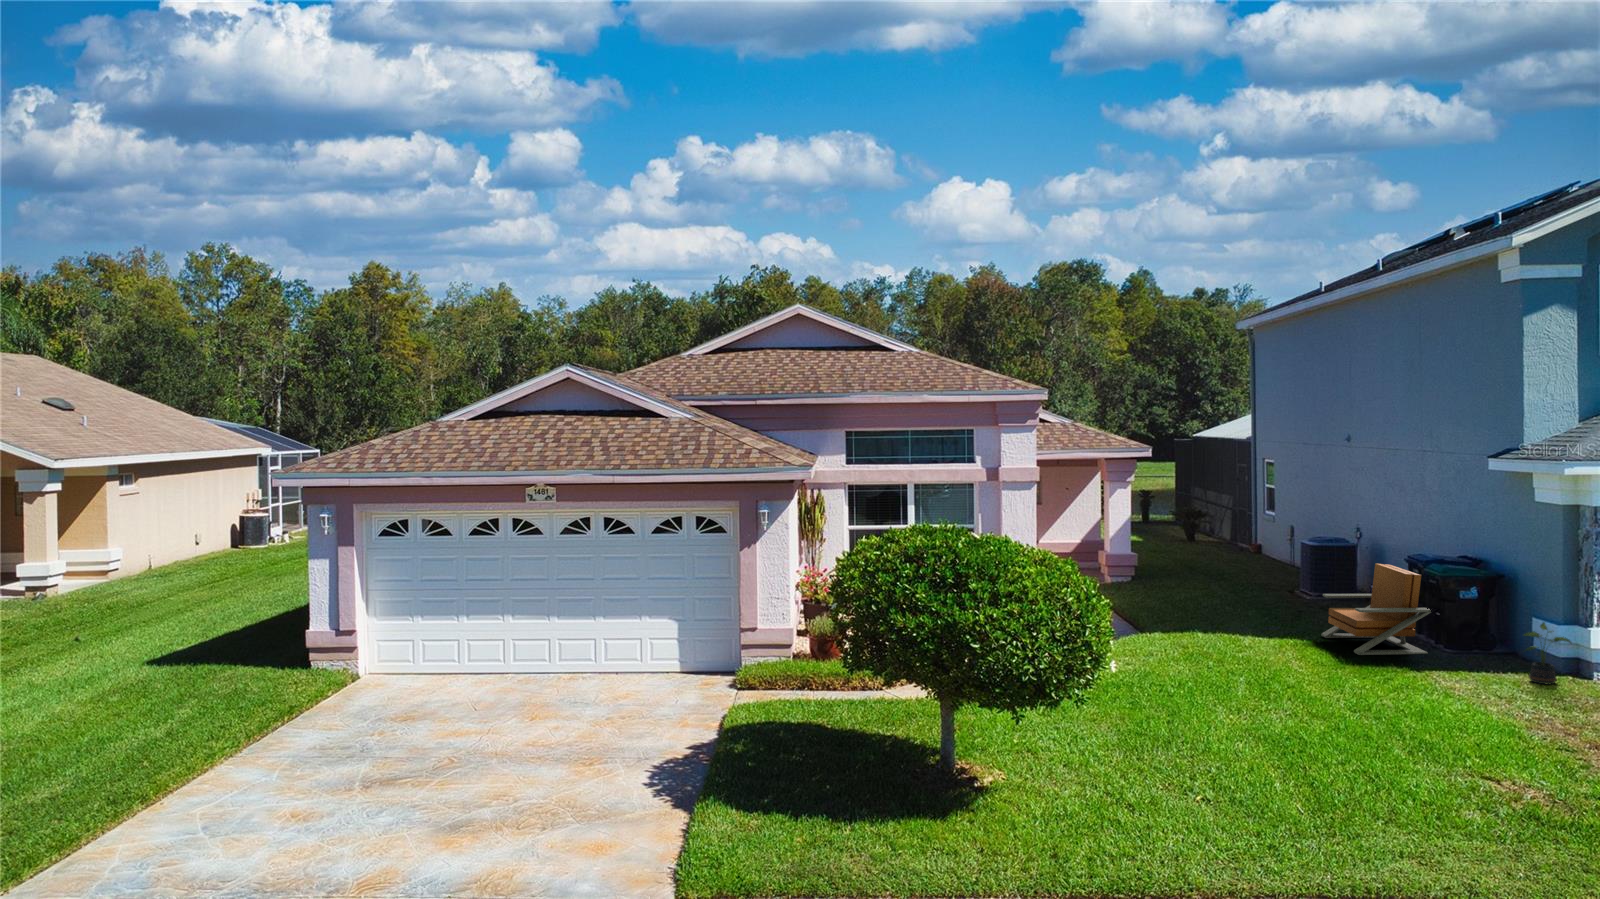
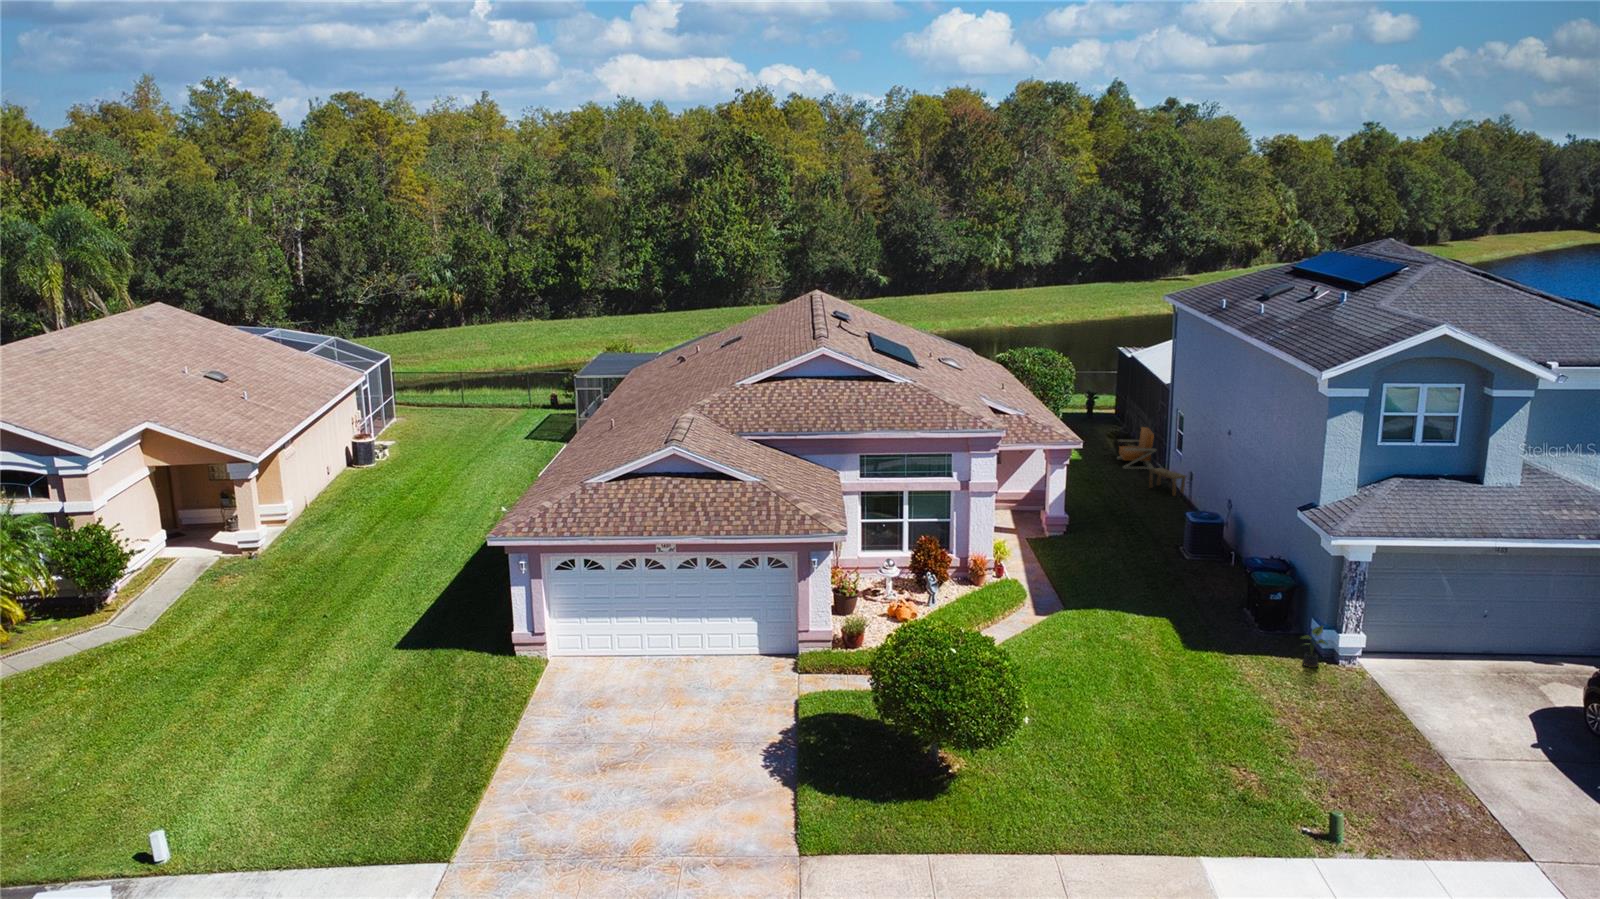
bench: none [1236,521,1287,553] -> present [1149,468,1186,496]
lounge chair: present [1321,564,1431,655] -> present [1117,427,1156,469]

